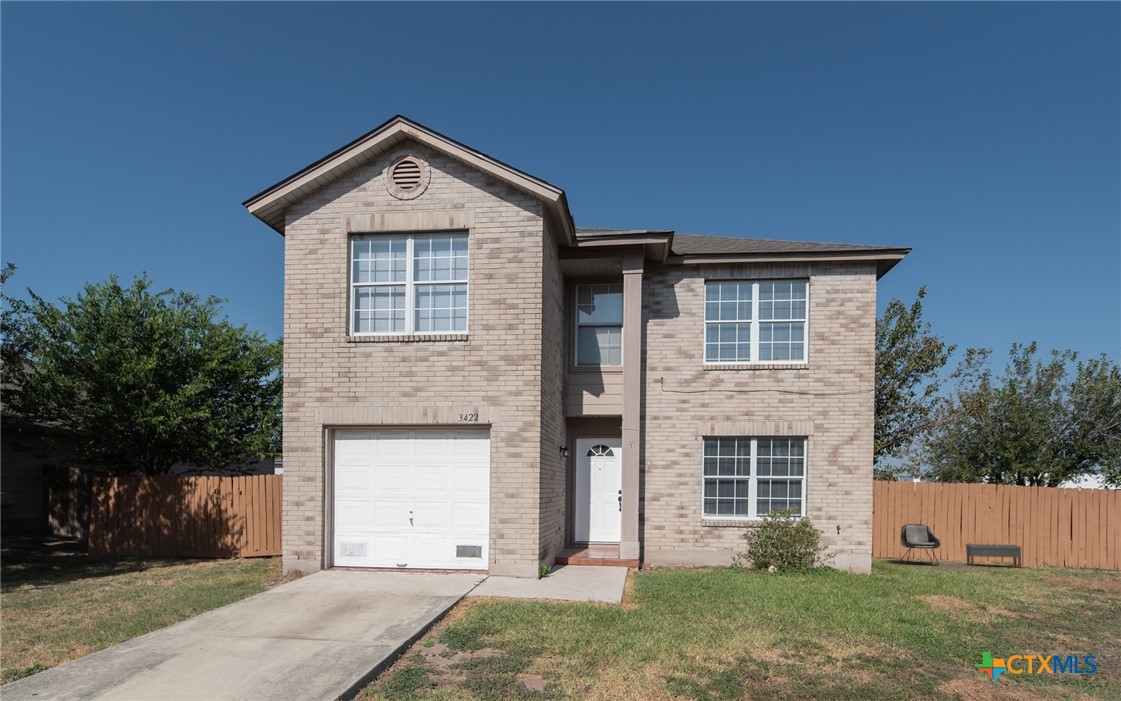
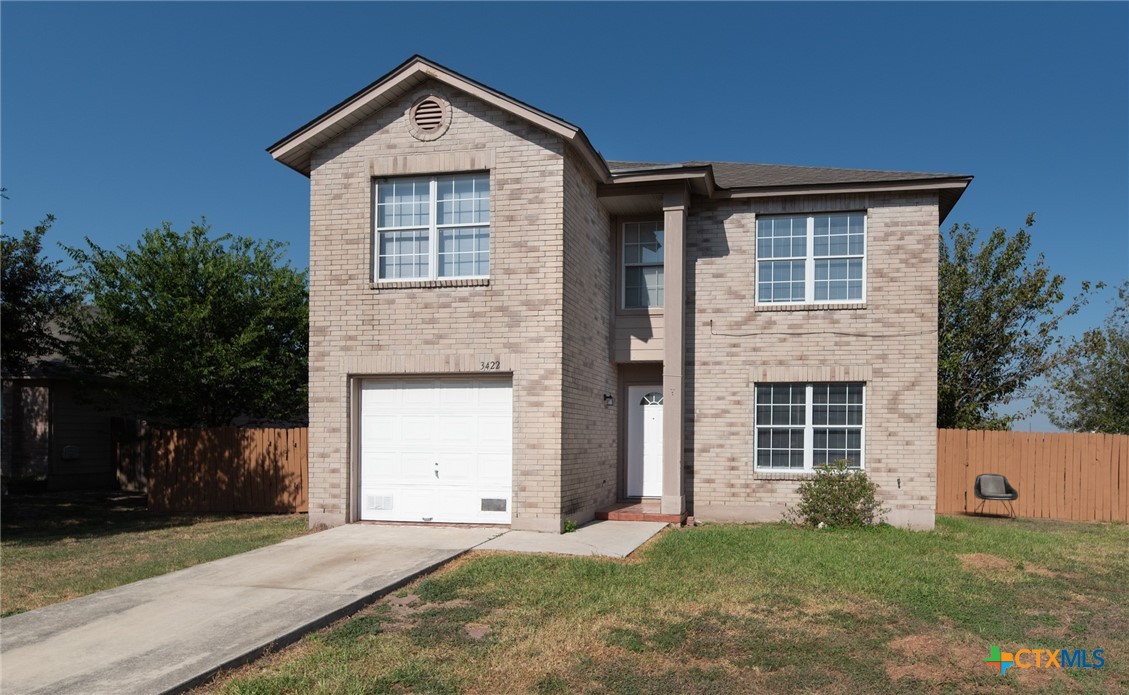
bench: present [966,544,1021,568] -> none [1048,495,1111,522]

